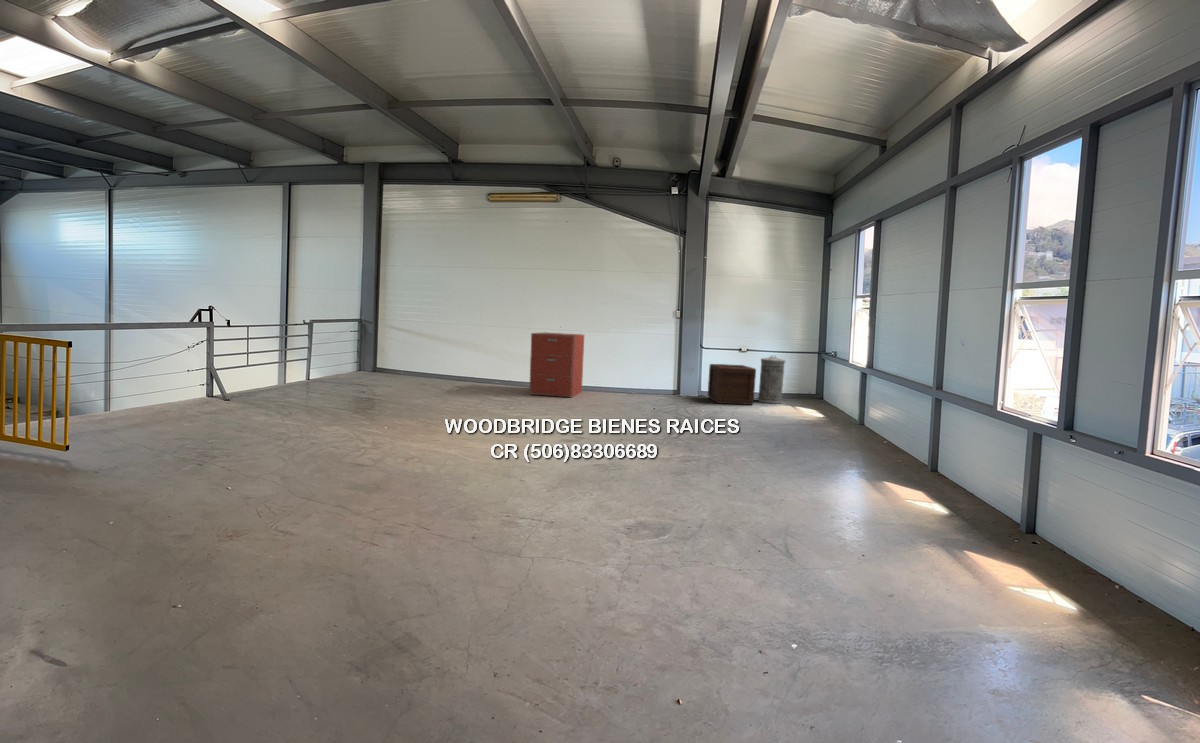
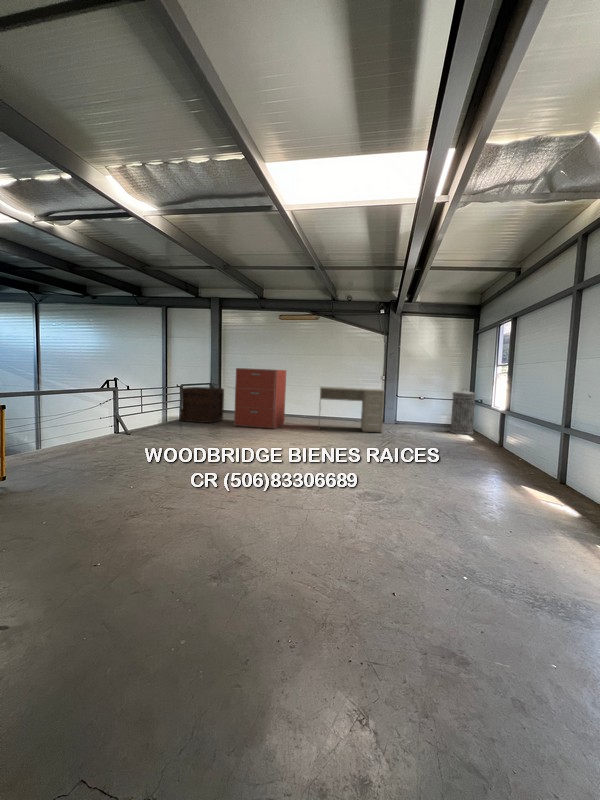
desk: none [618,352,688,402] -> present [320,387,384,432]
wooden crate: present [708,364,756,405] -> present [180,387,224,423]

